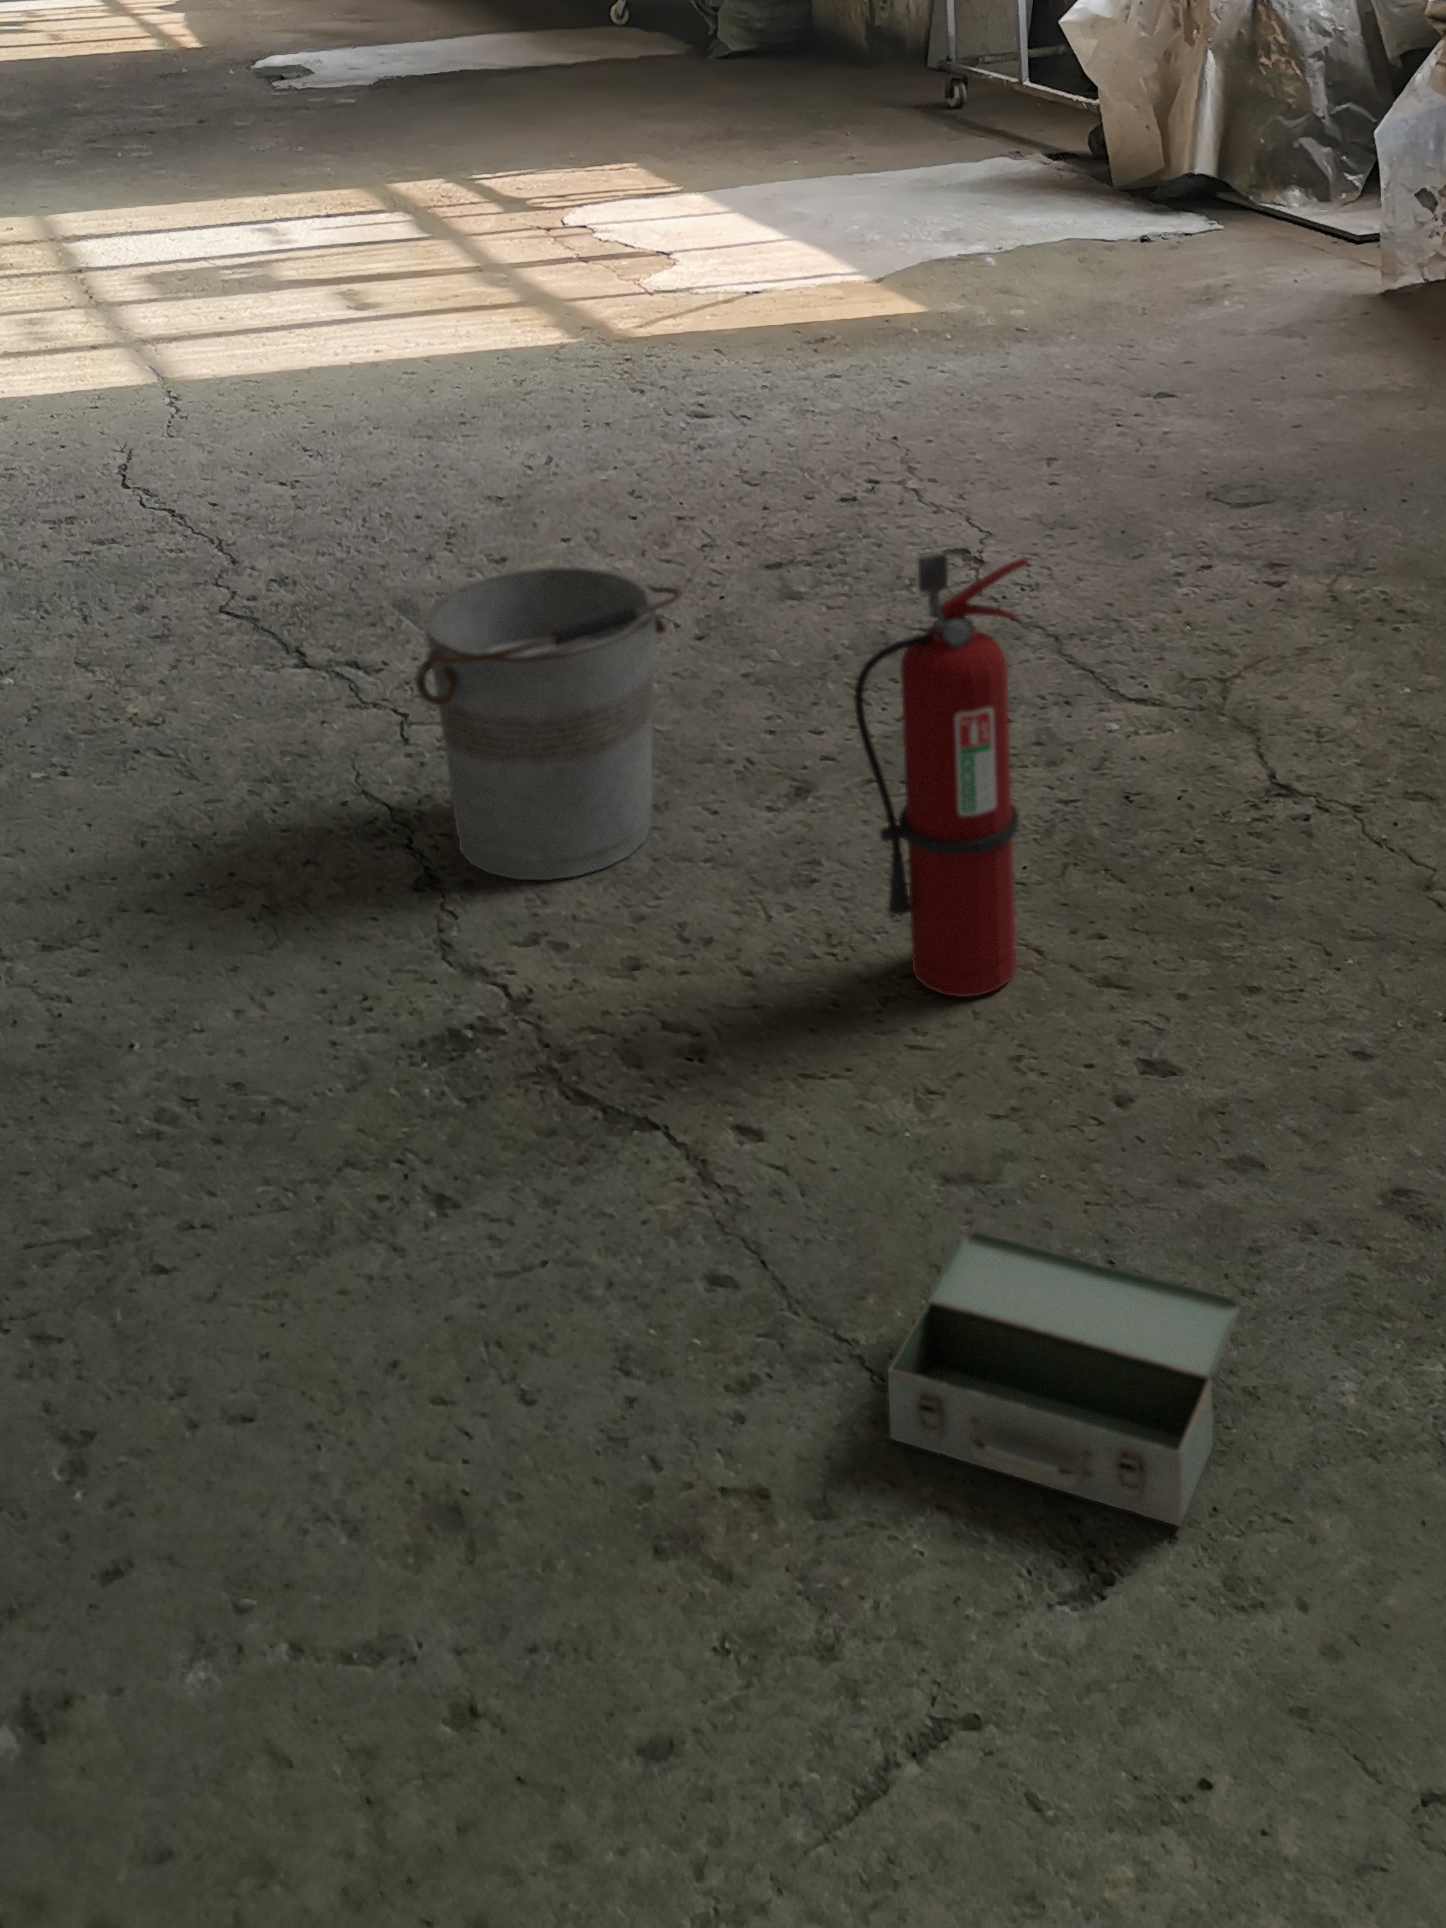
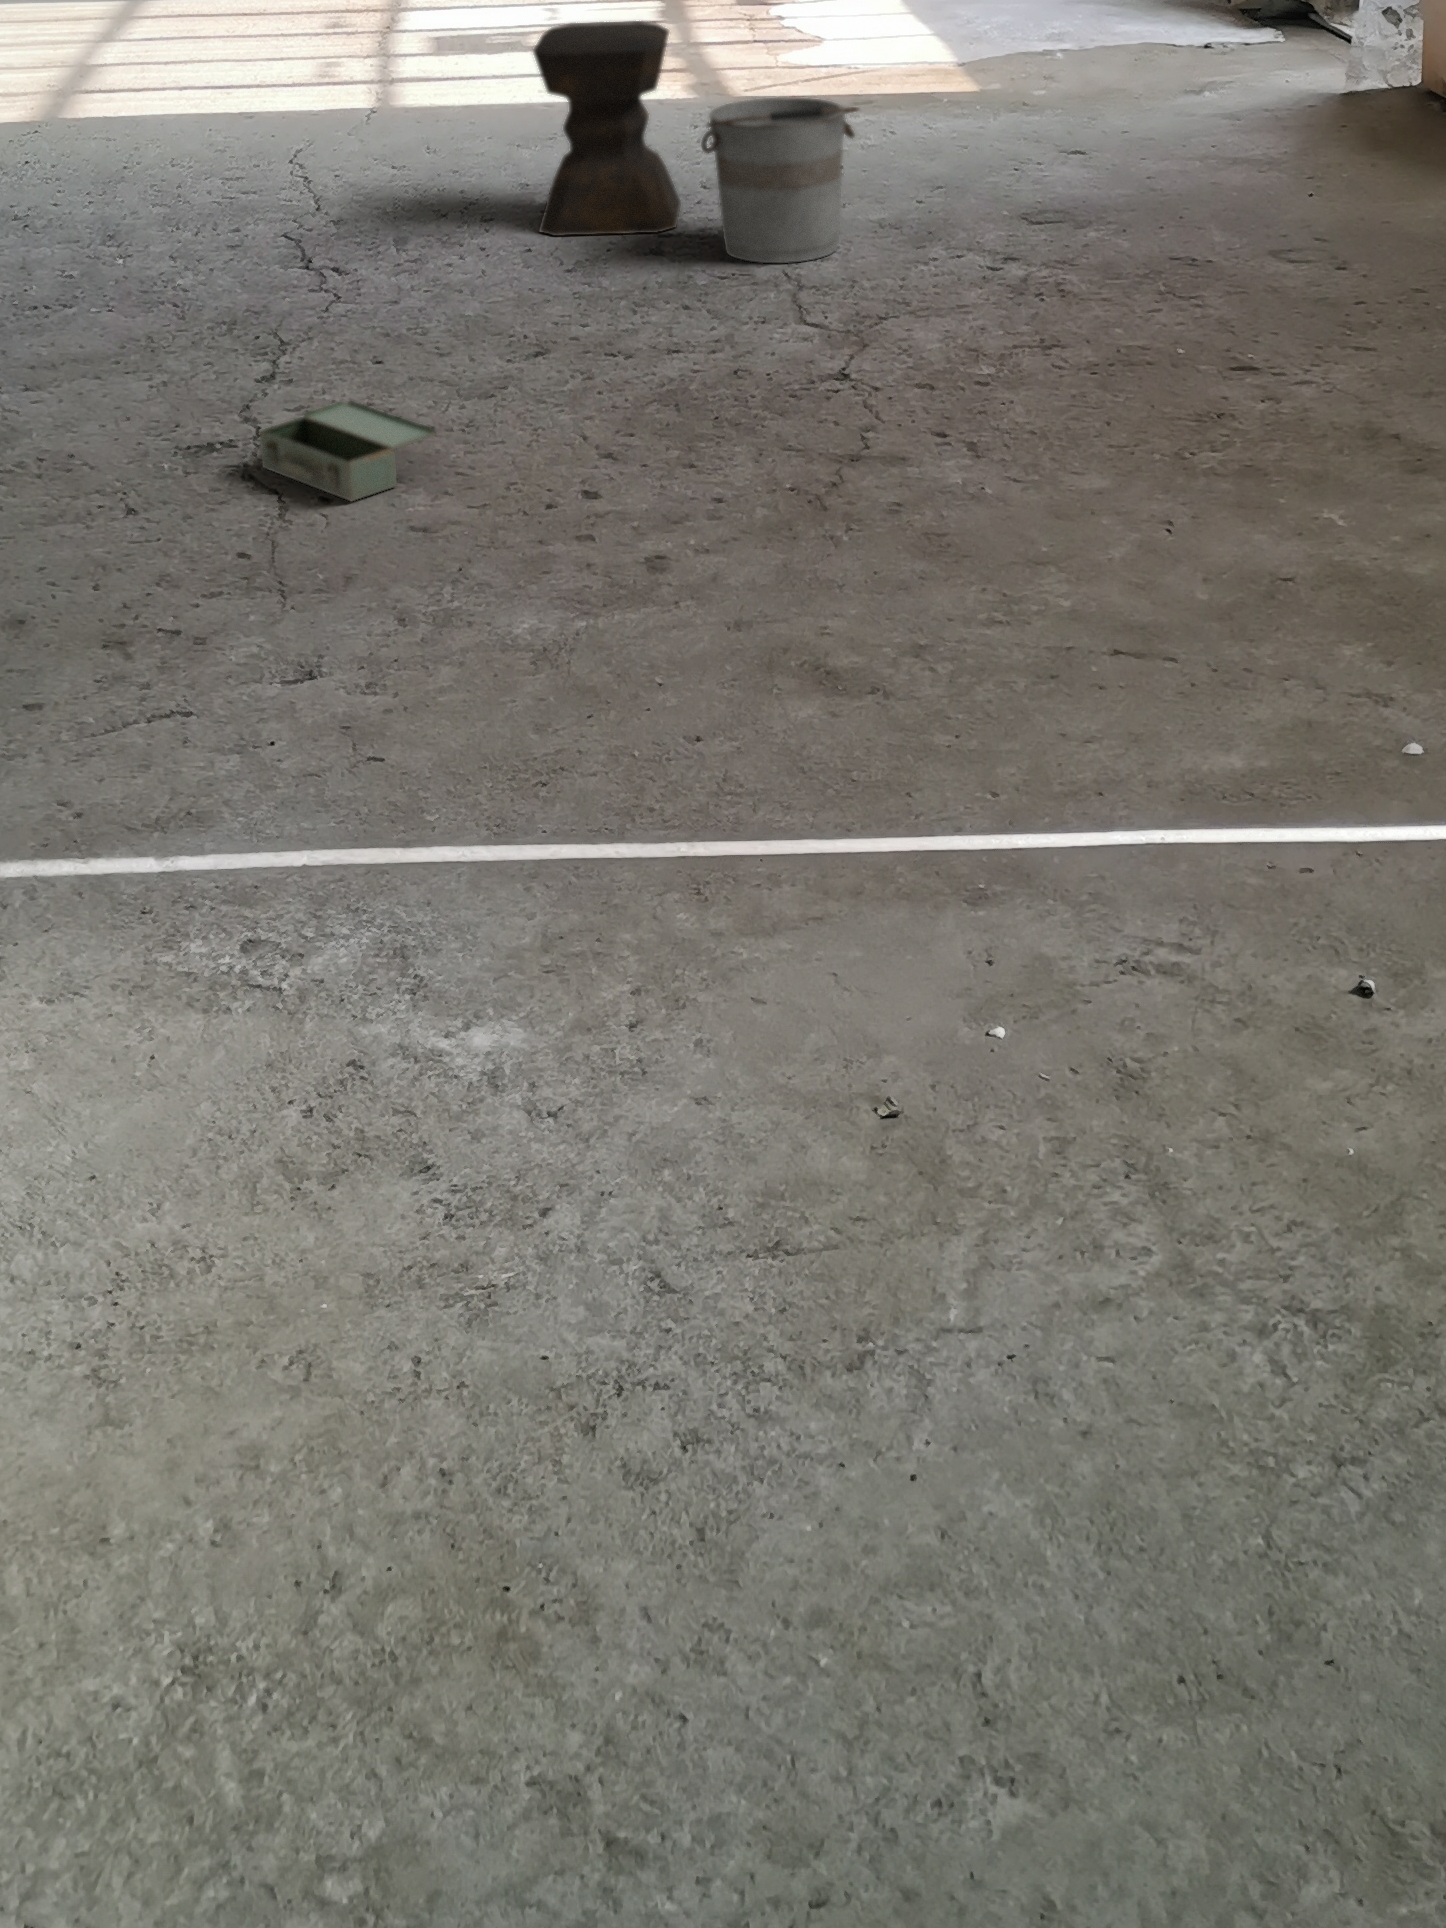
stool: none [690,337,937,687] -> present [533,21,681,236]
fire extinguisher: present [855,553,1028,997] -> none [429,98,533,355]
bucket: present [416,567,682,880] -> present [701,98,858,263]

